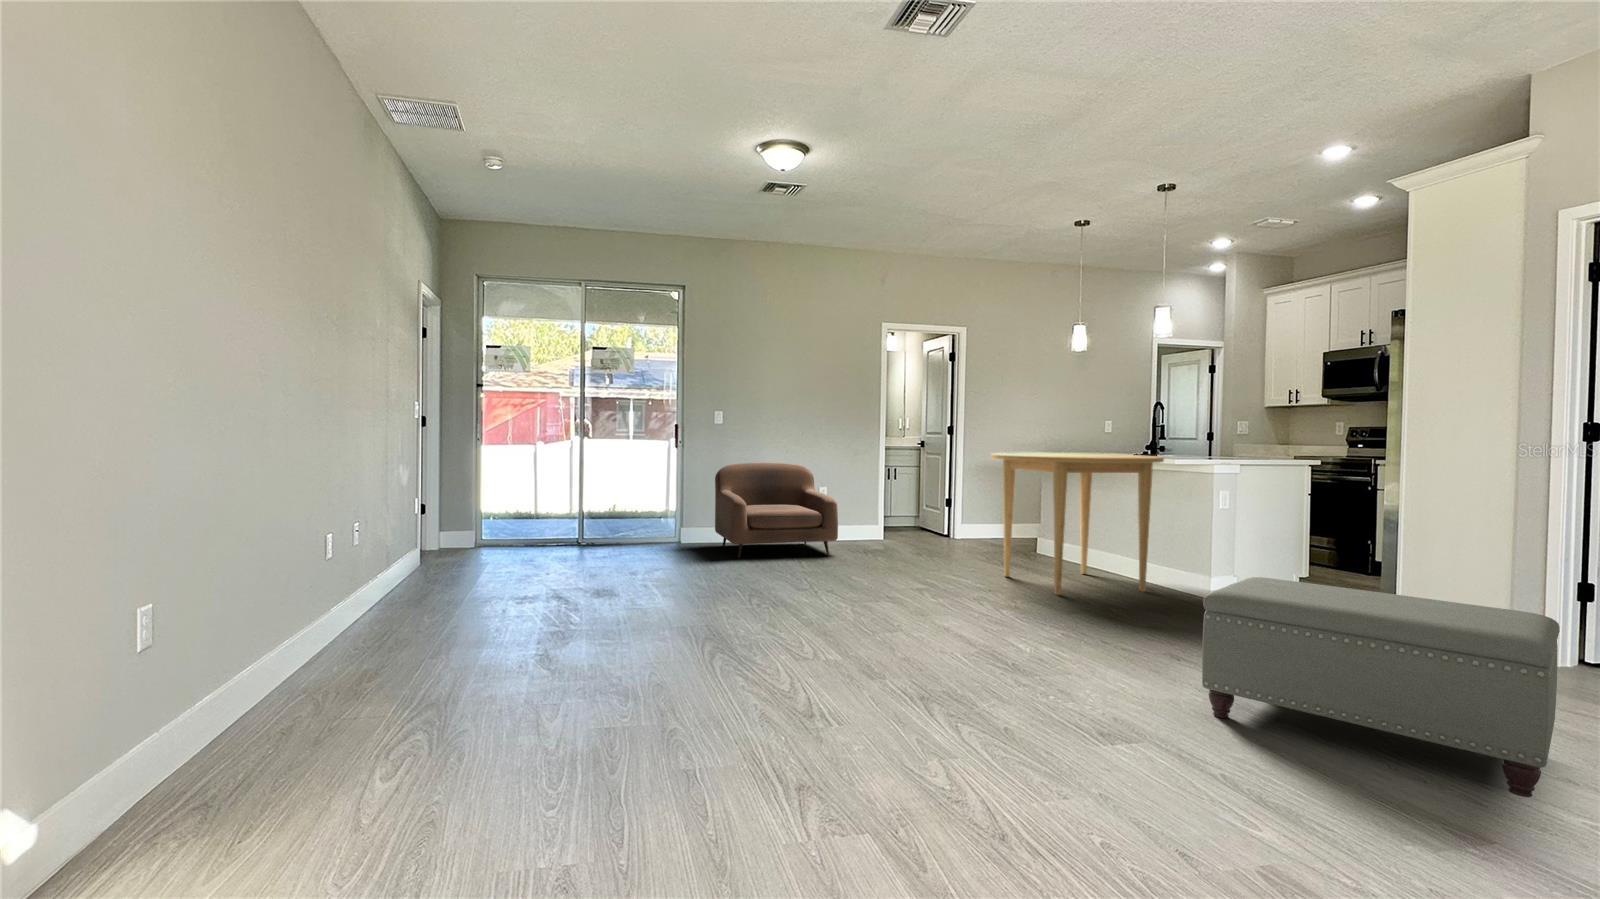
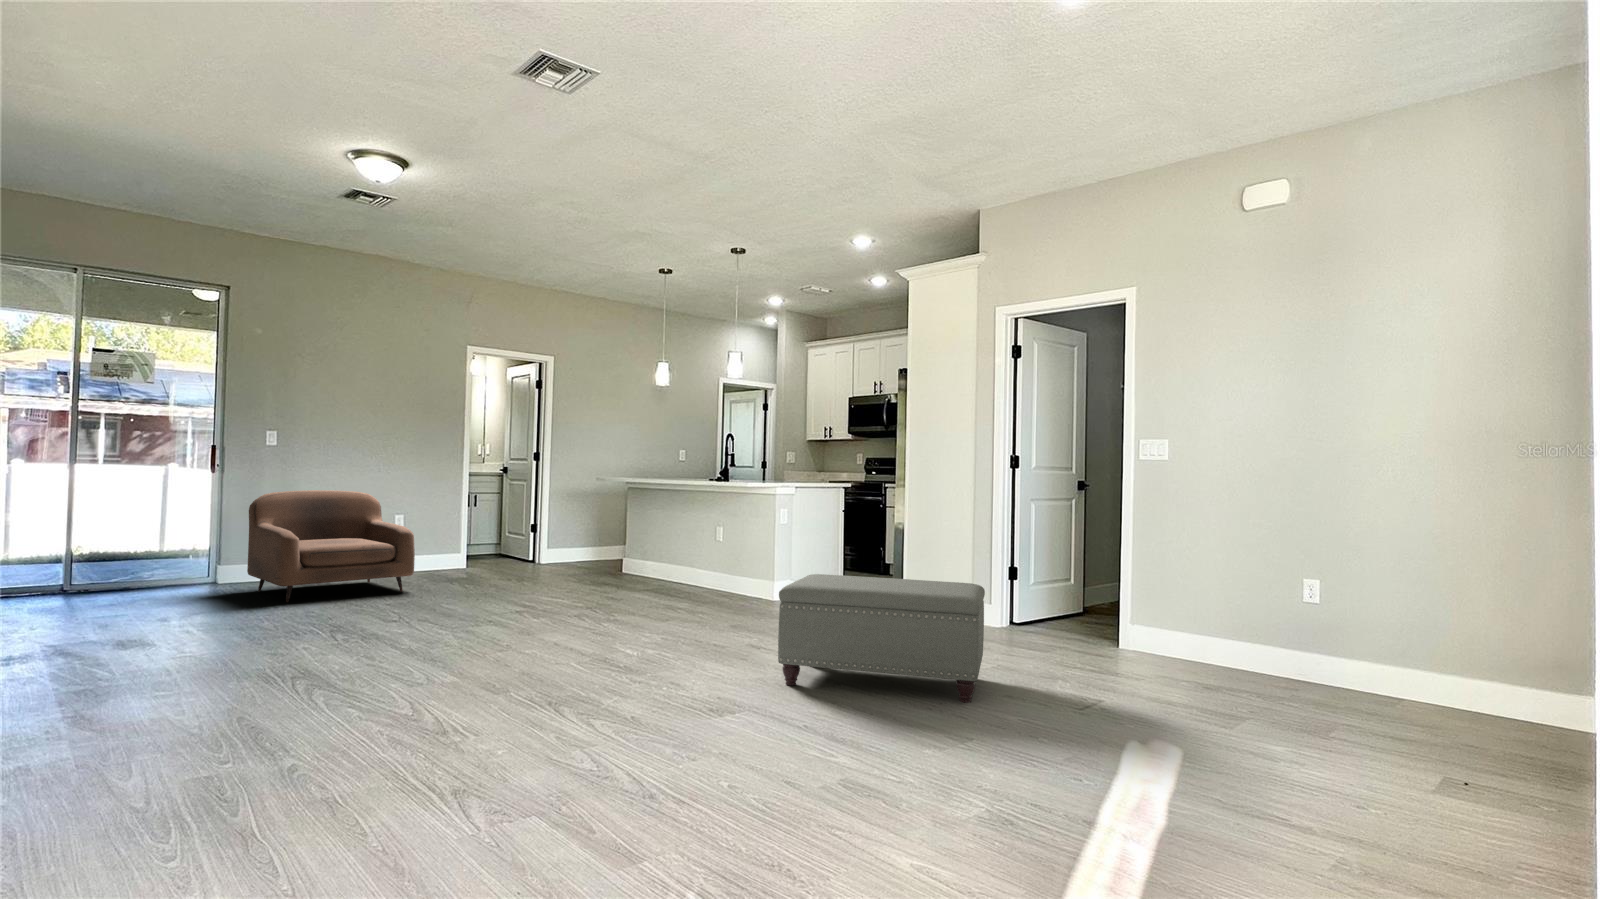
dining table: present [991,453,1164,595] -> none [587,478,738,610]

